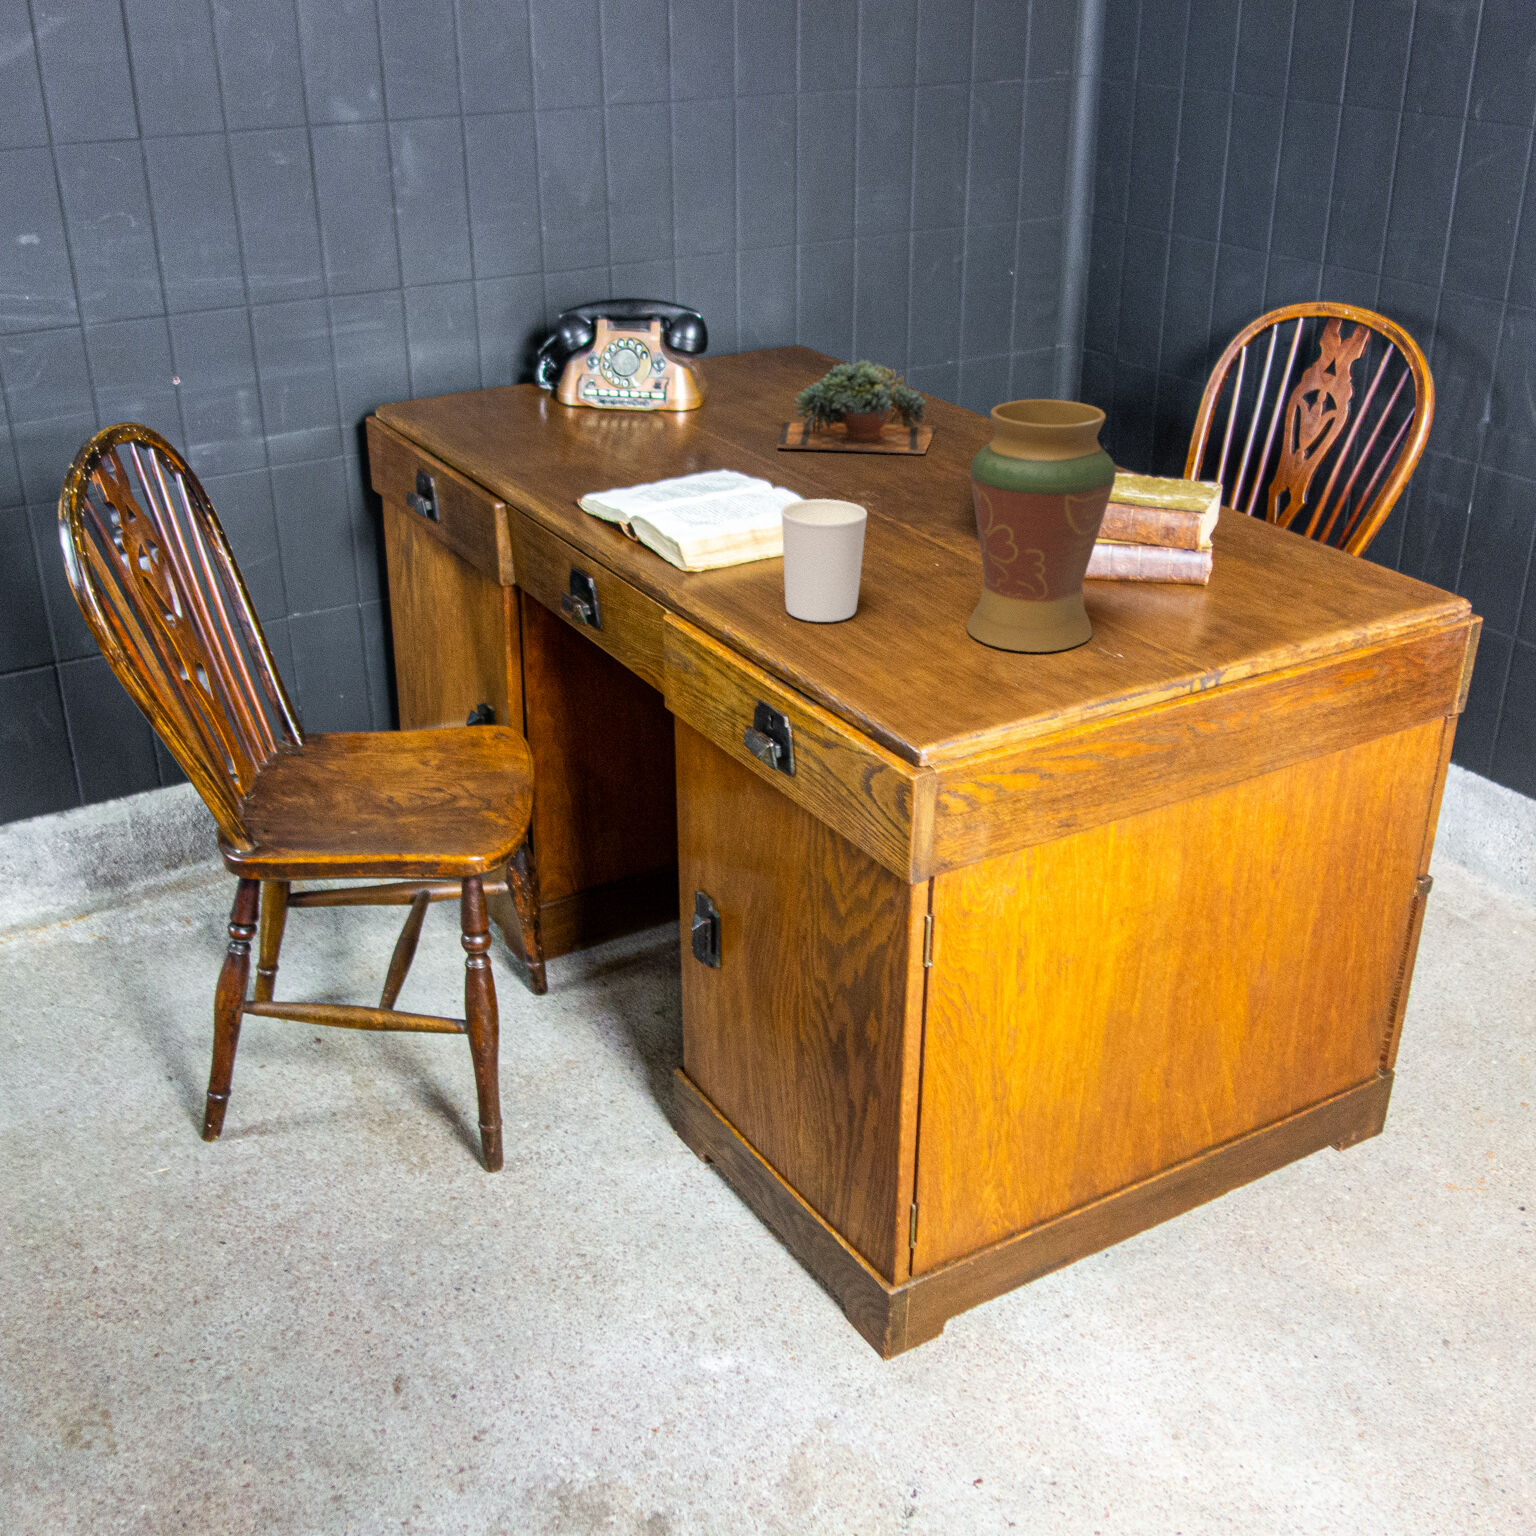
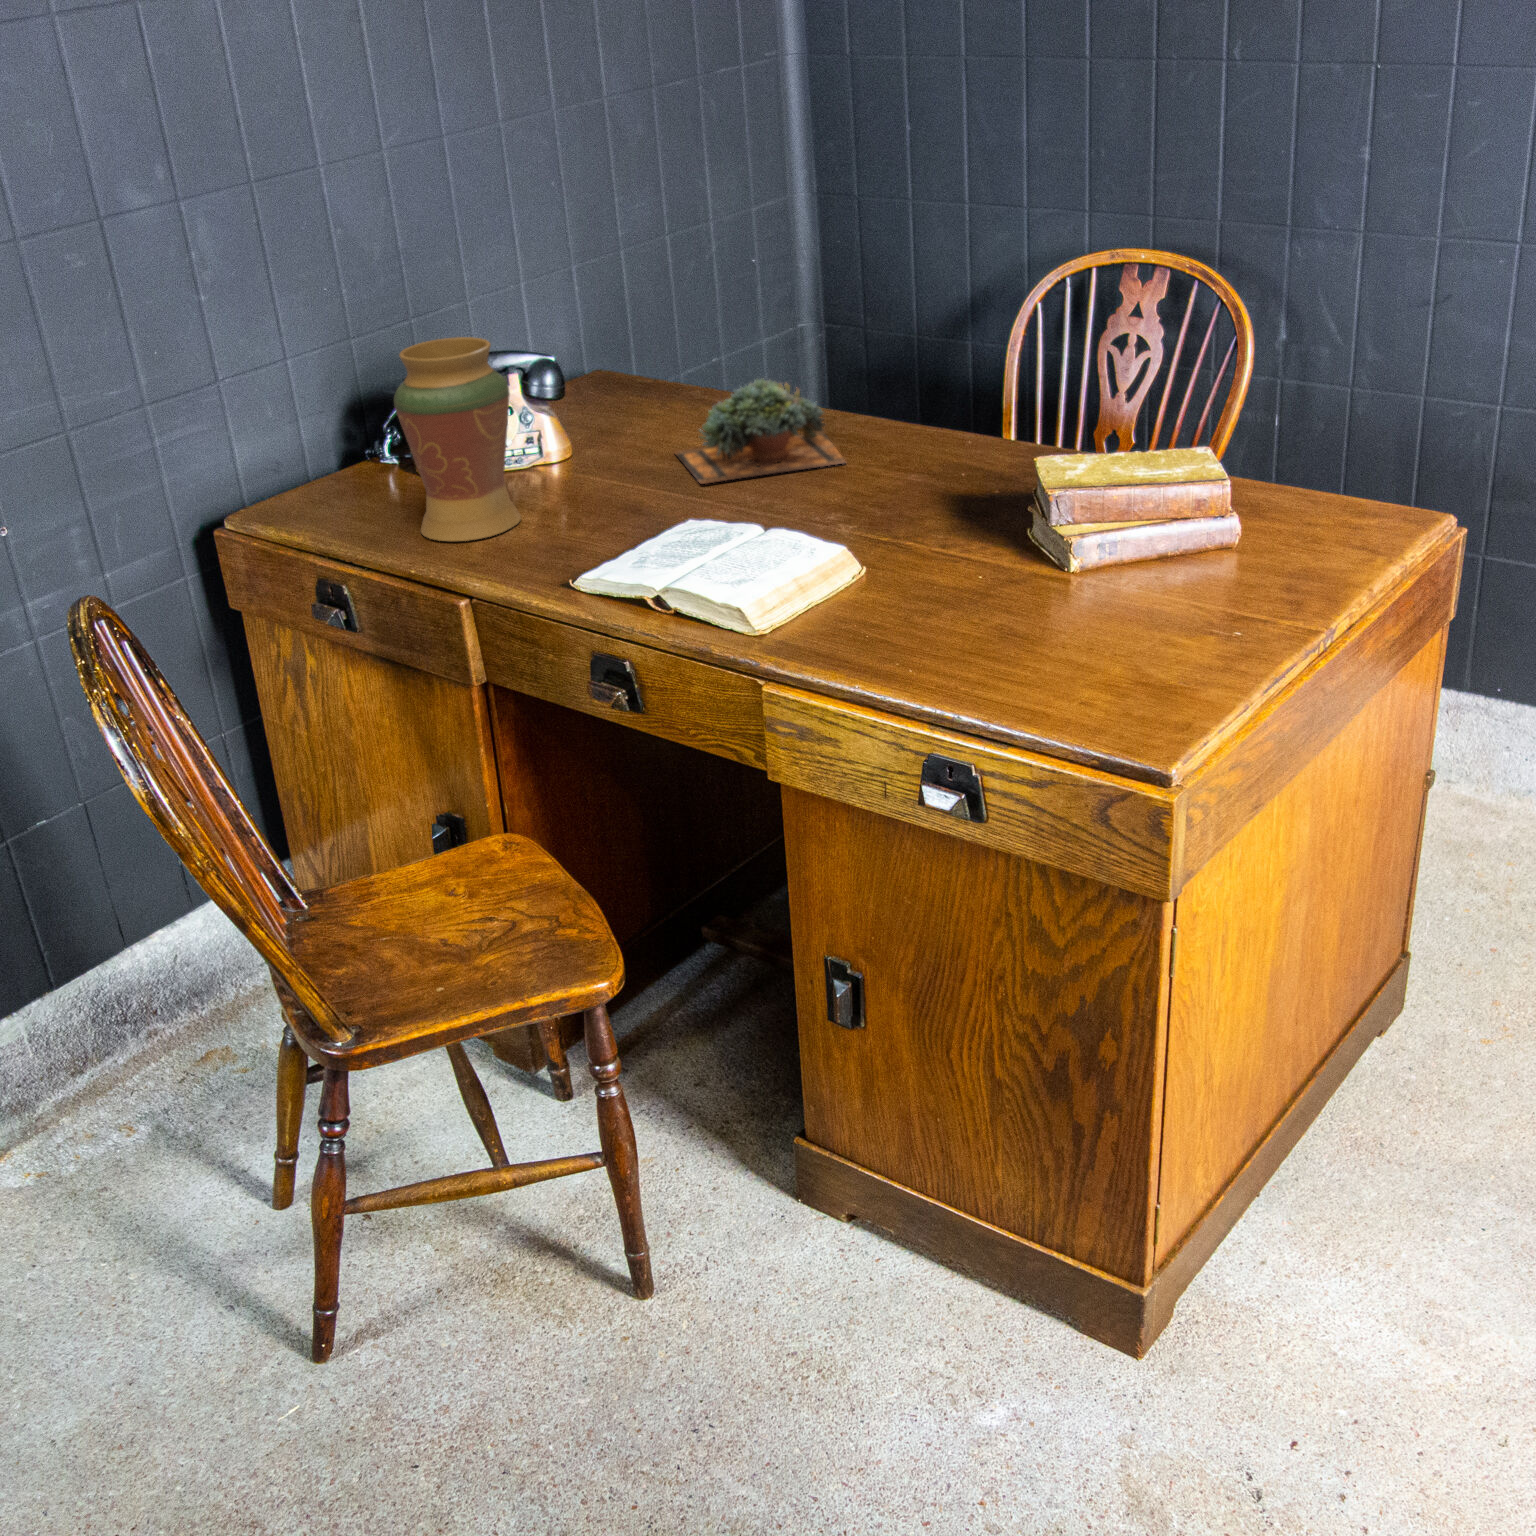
decorative vase: present [966,399,1116,652] -> present [394,337,521,541]
candle holder: present [781,499,867,622] -> none [888,534,976,662]

